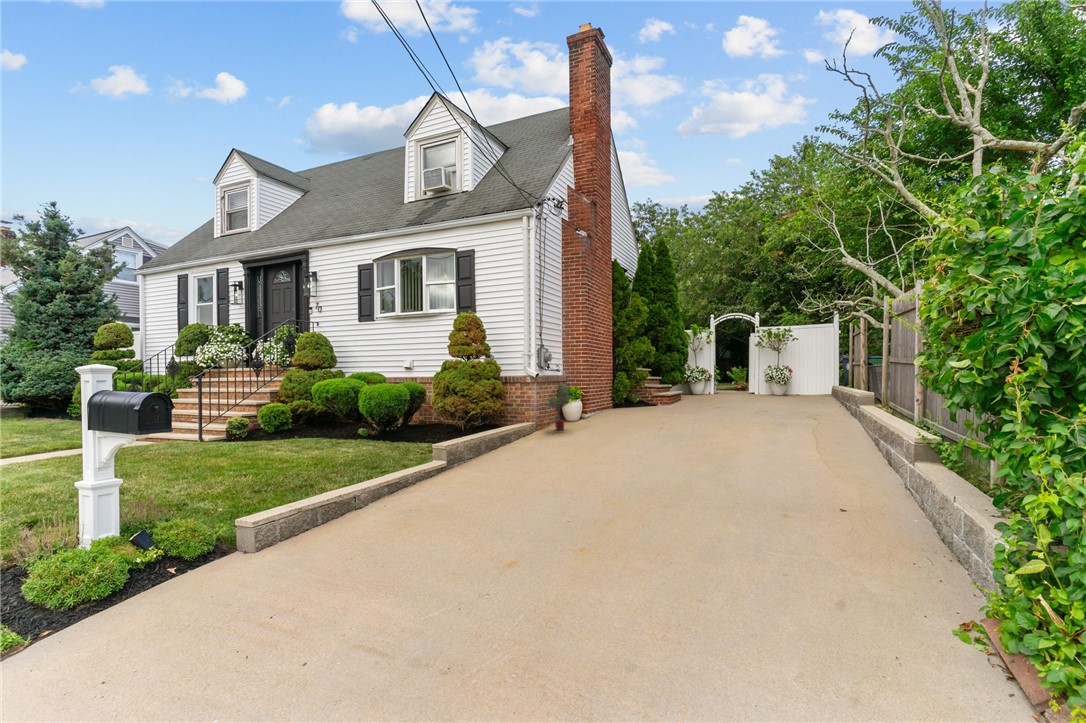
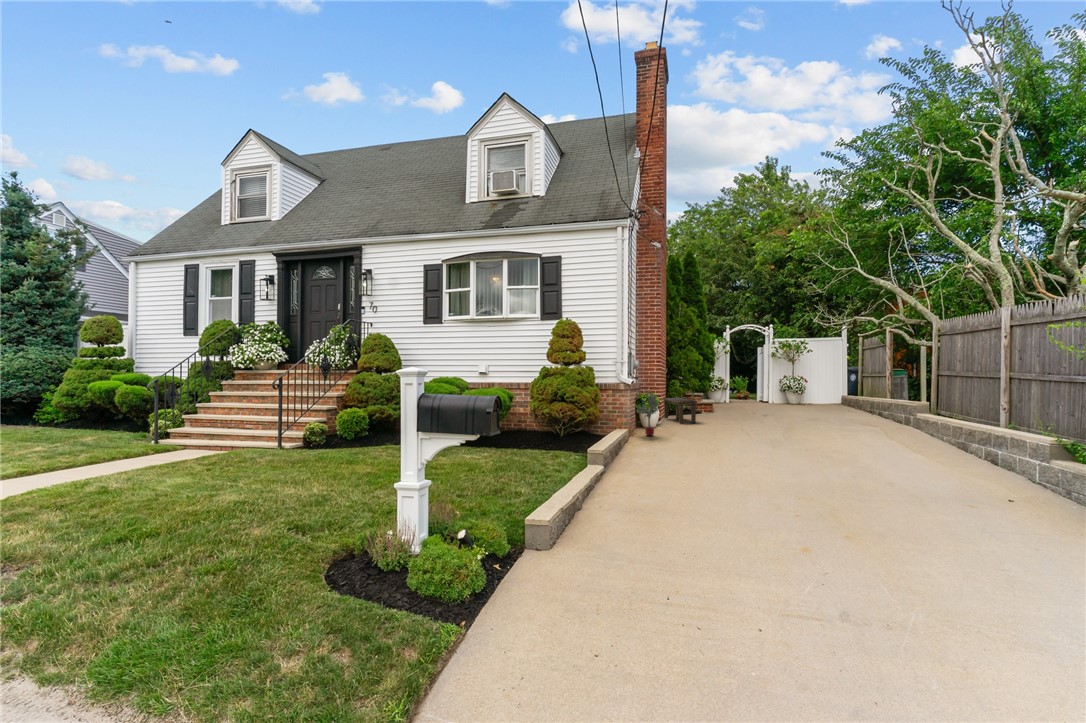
bench: none [604,389,630,416] -> present [664,398,696,424]

